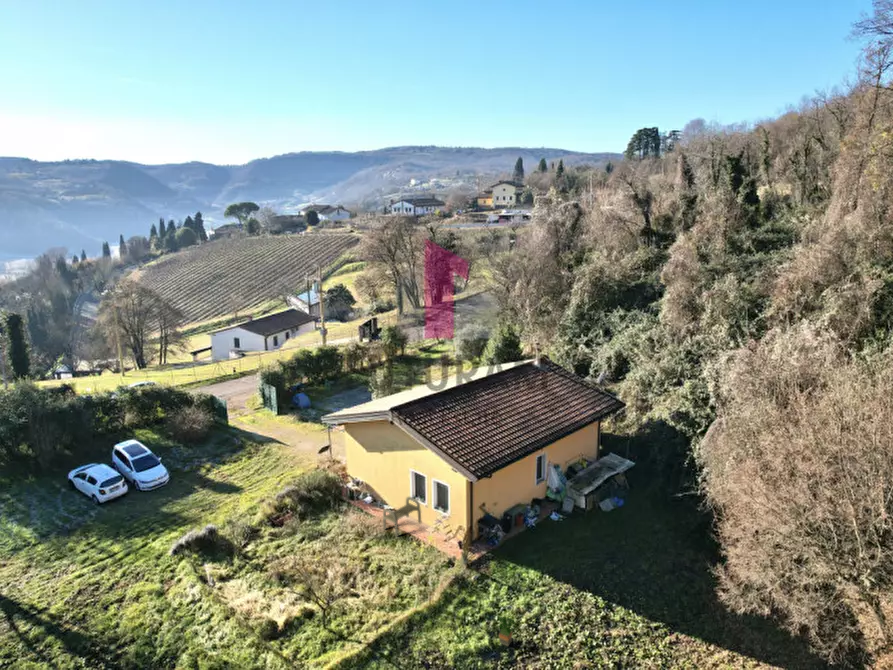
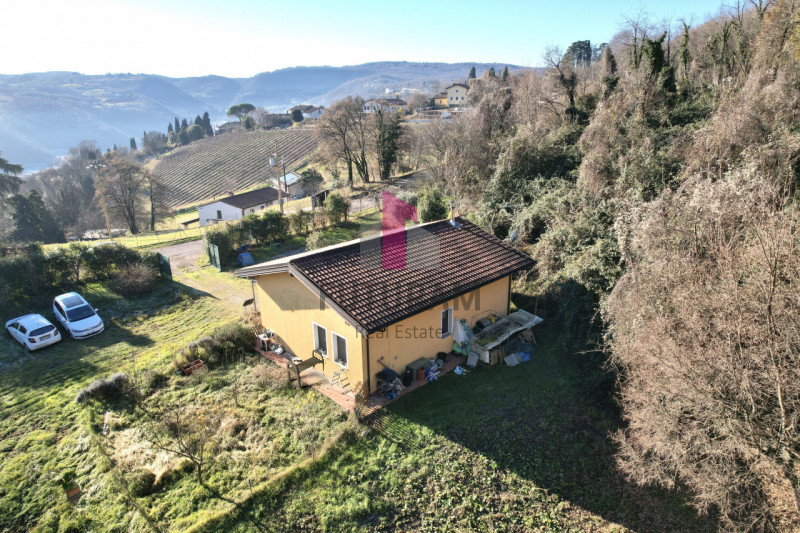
potted tree: present [499,617,515,646] -> present [58,472,82,501]

